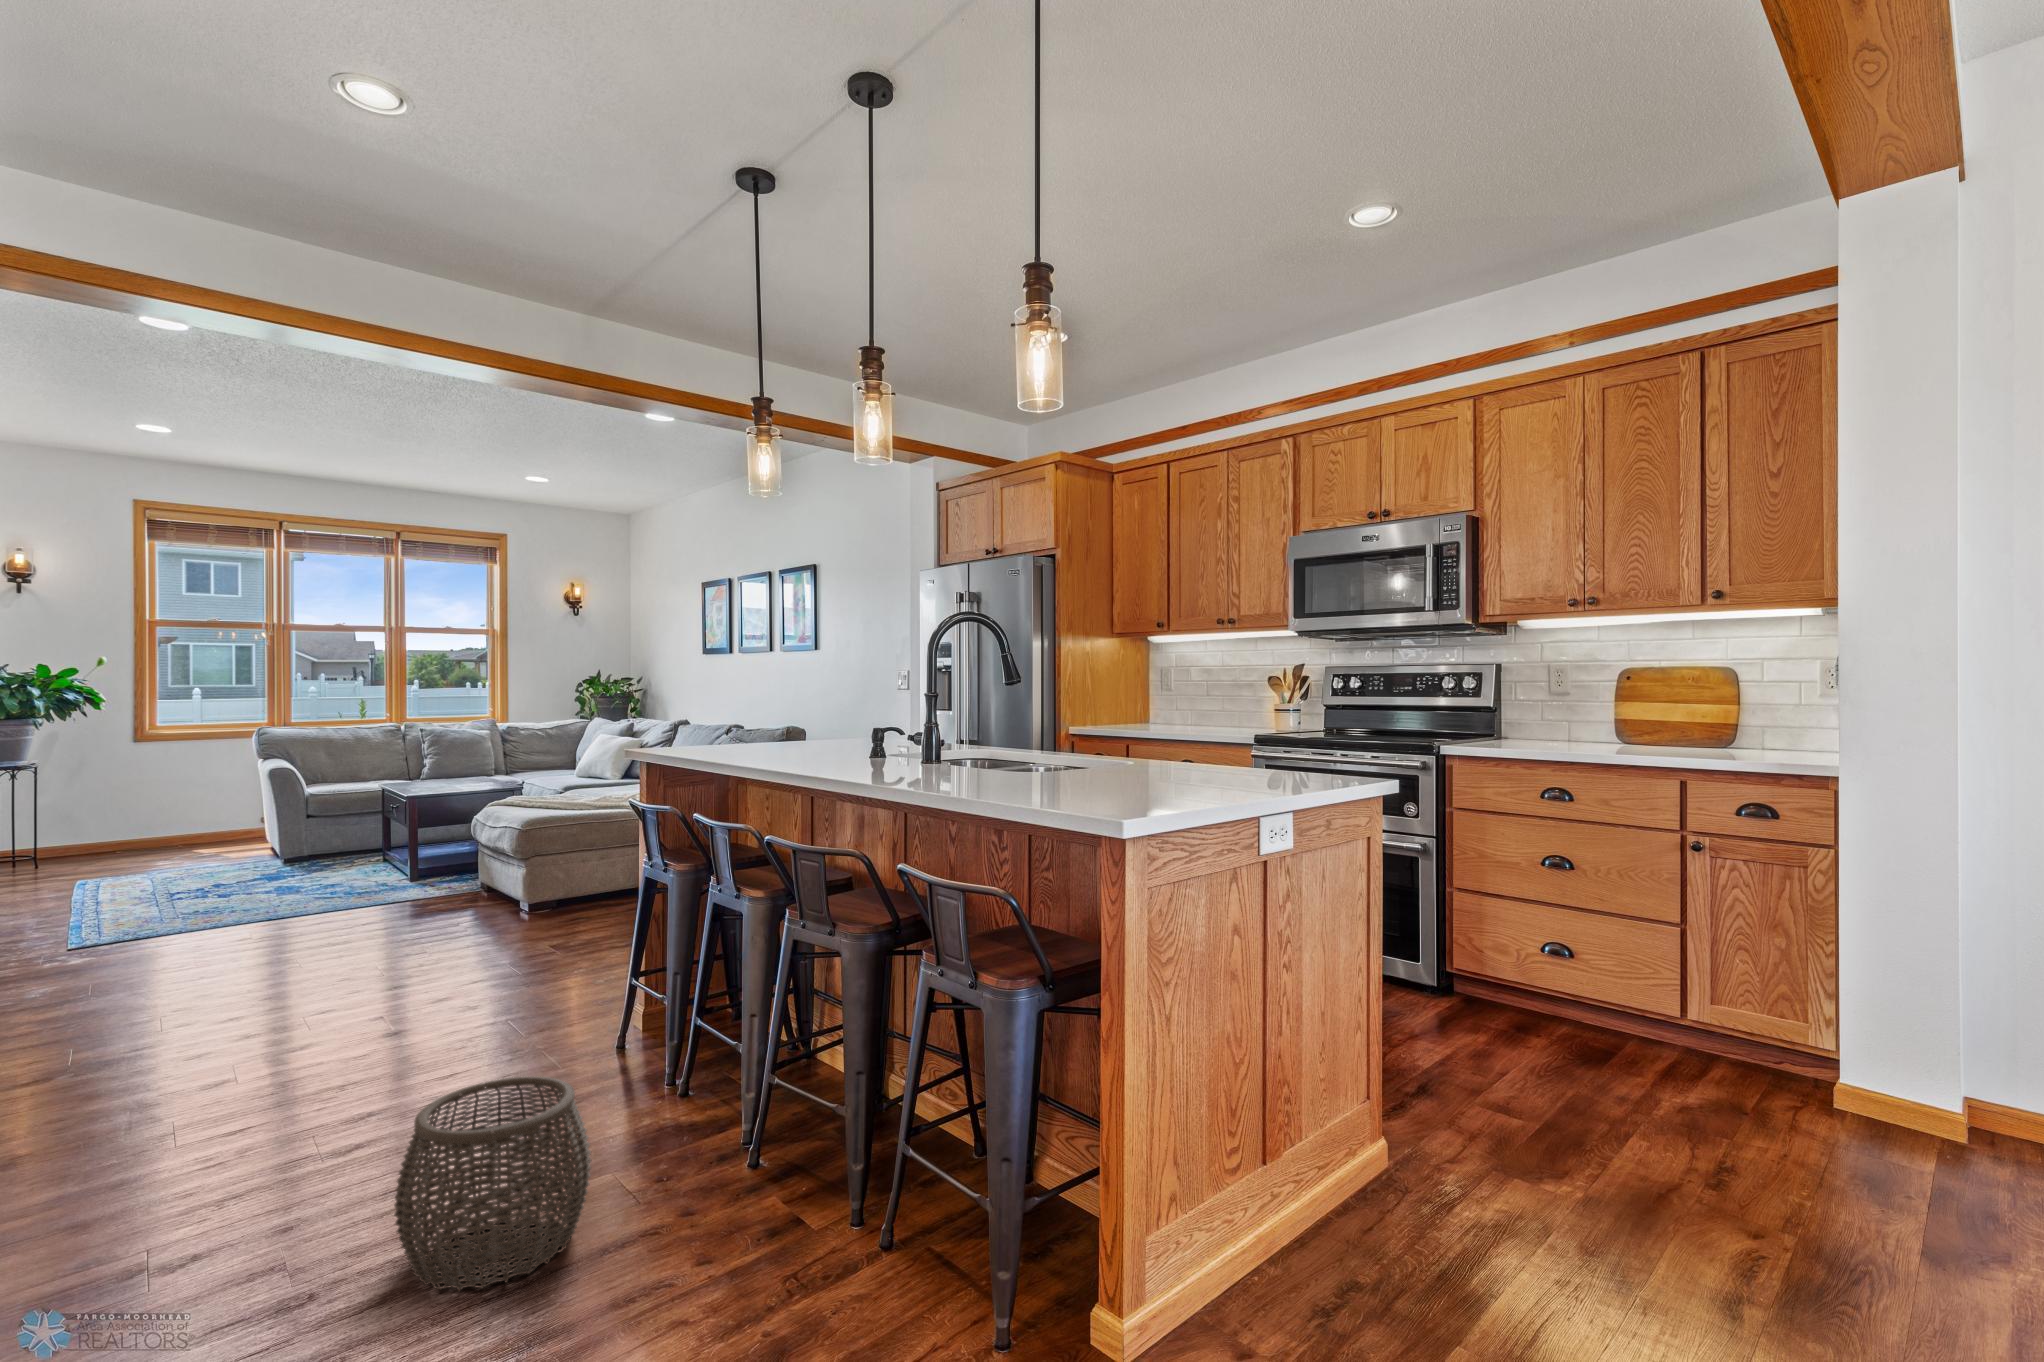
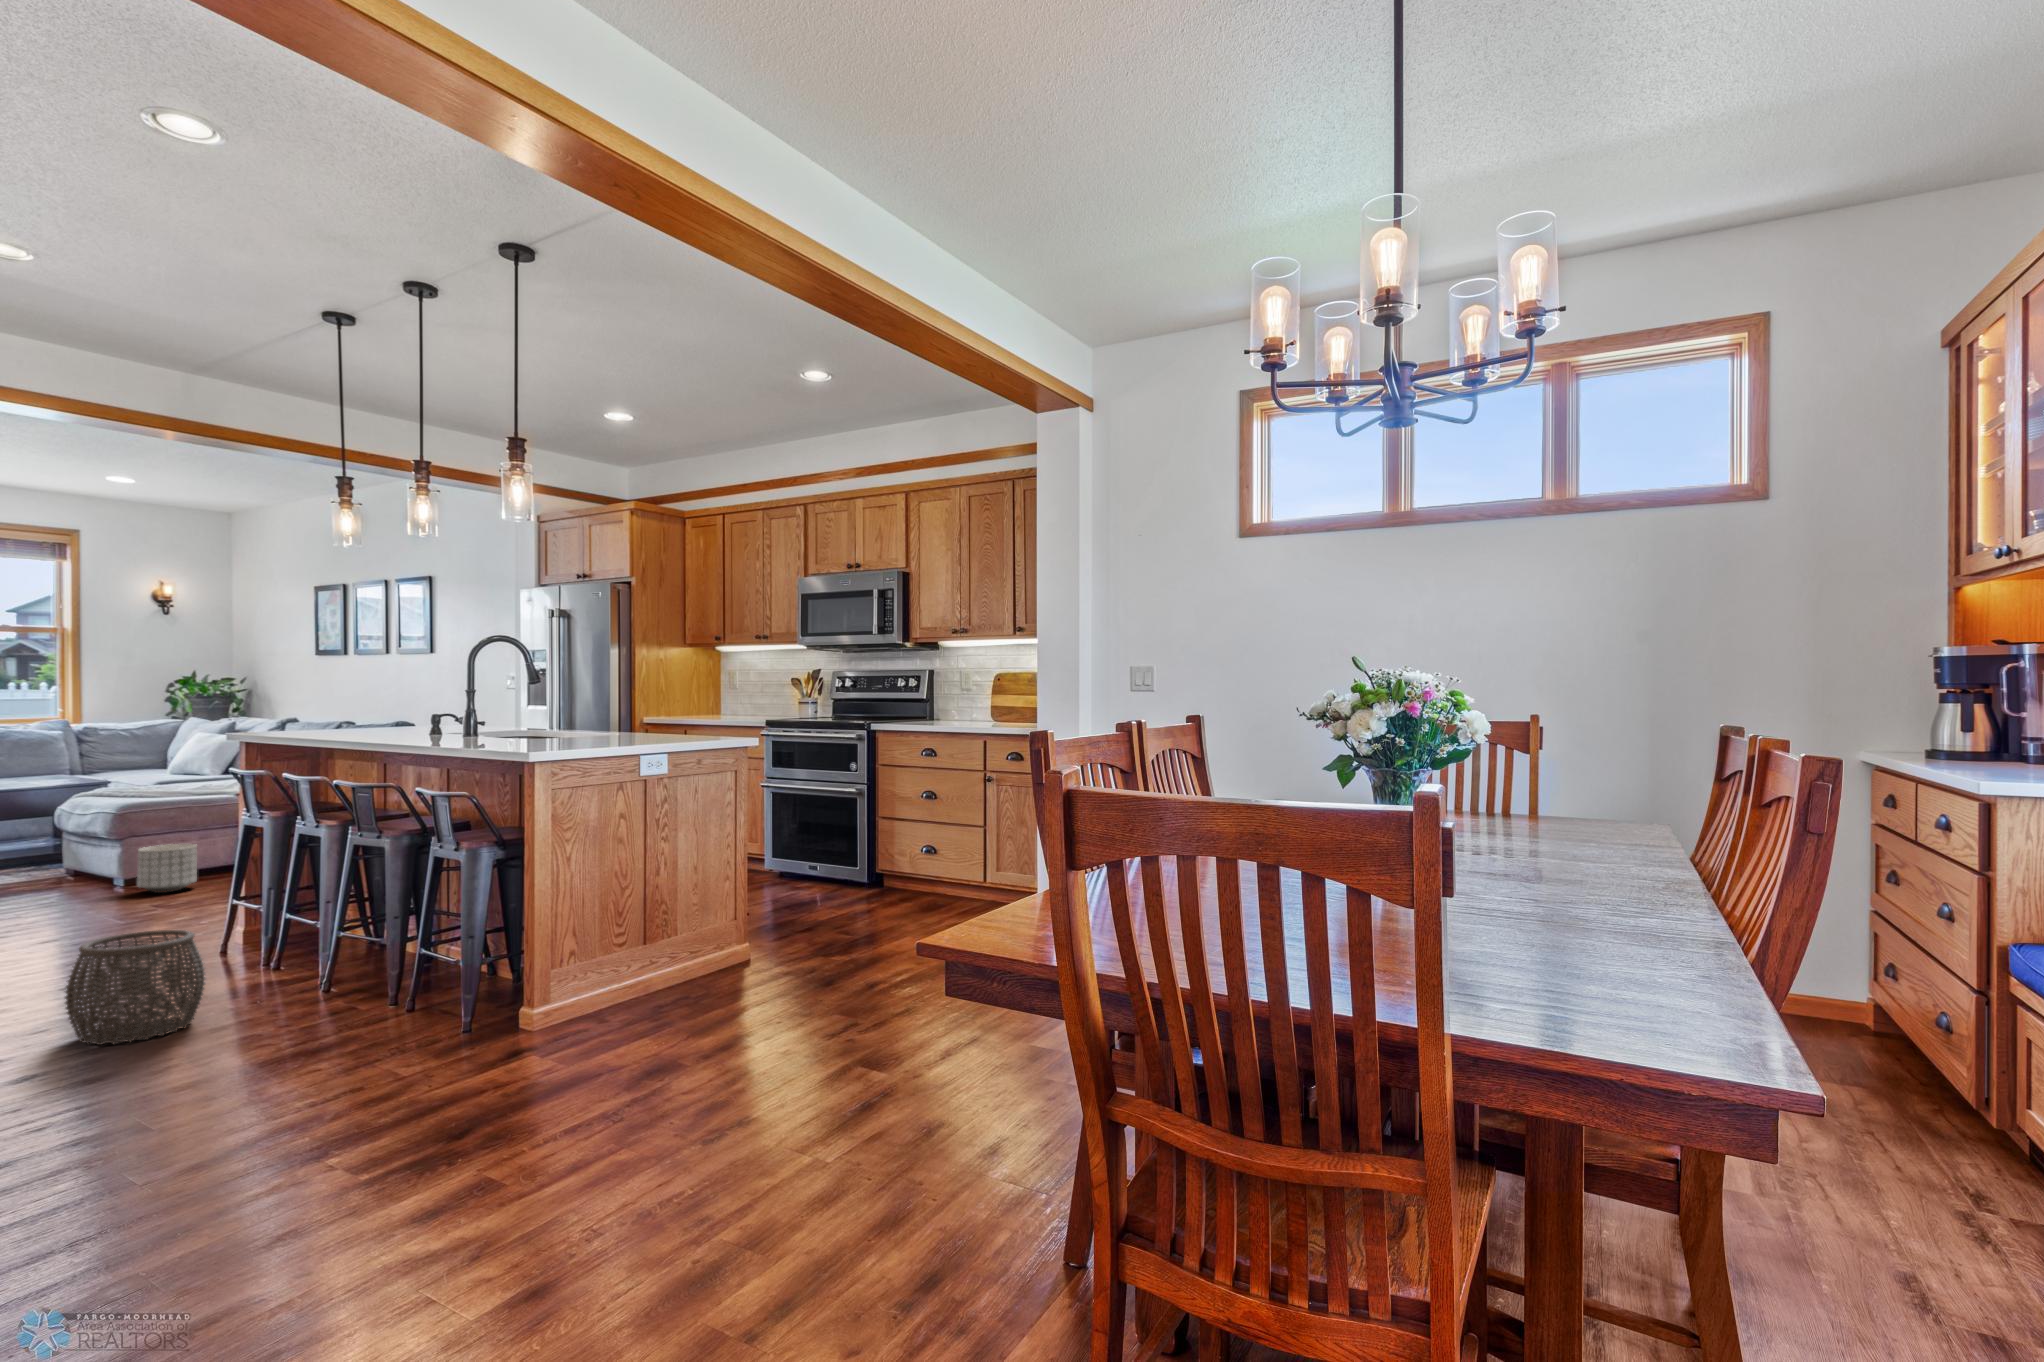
planter: none [539,868,596,925] -> present [137,844,197,893]

